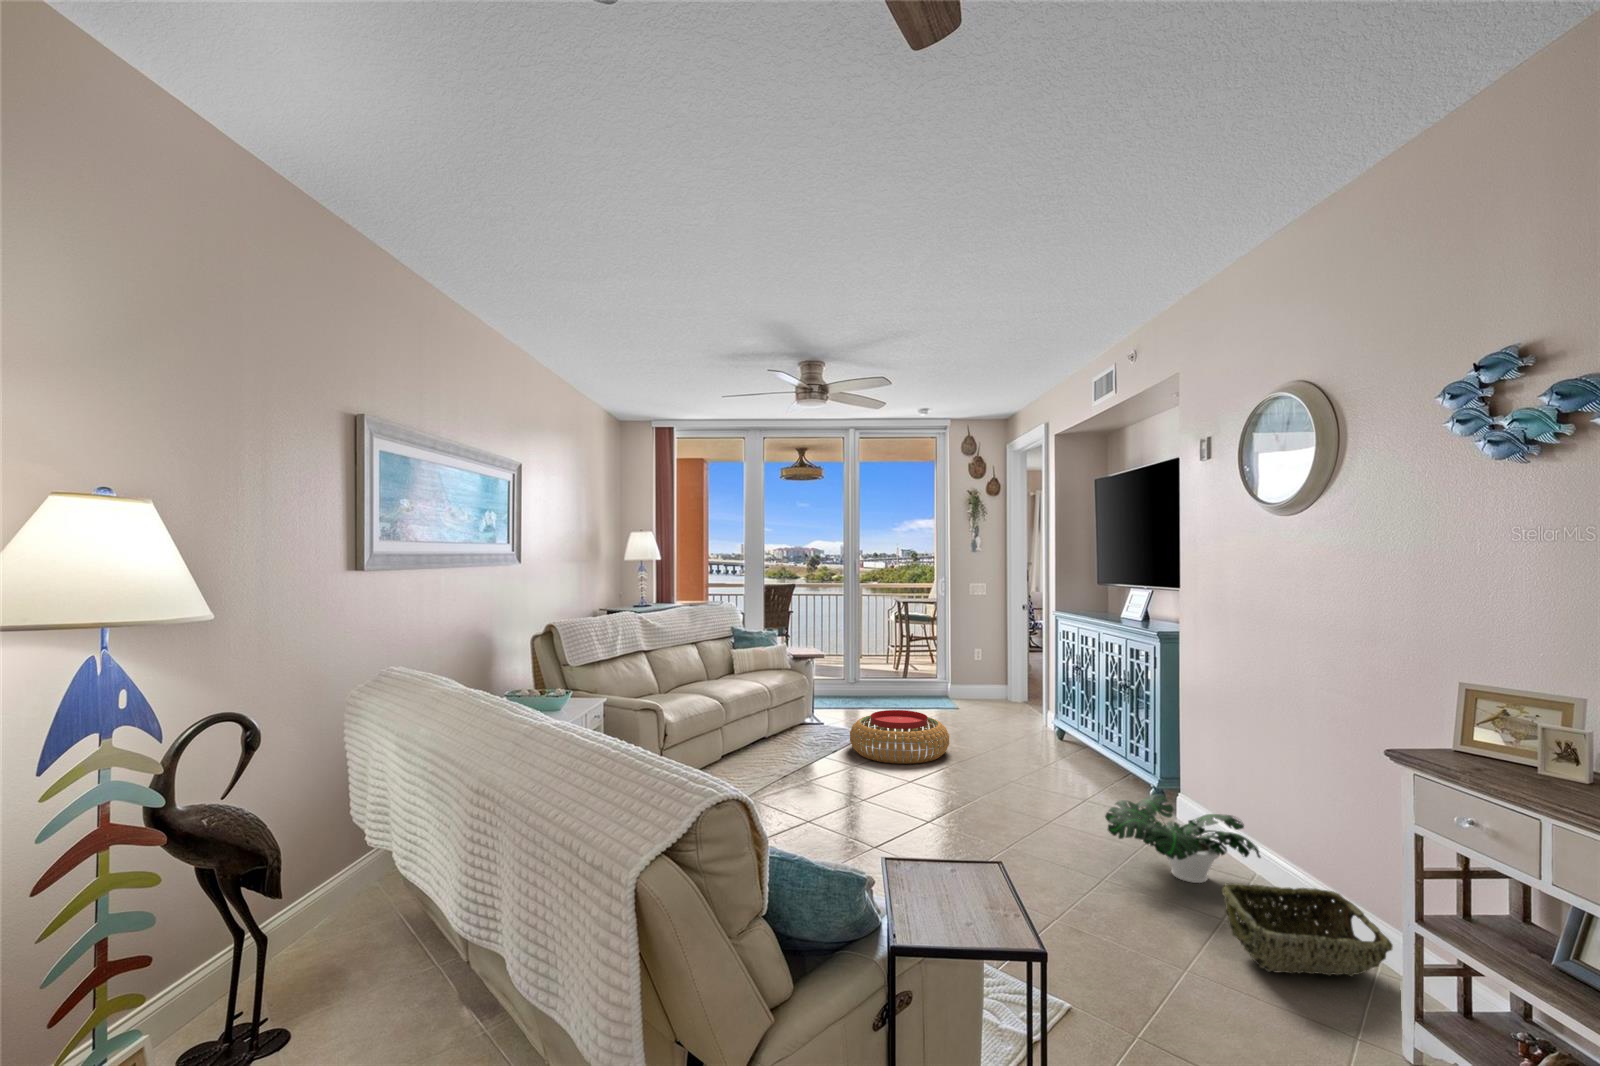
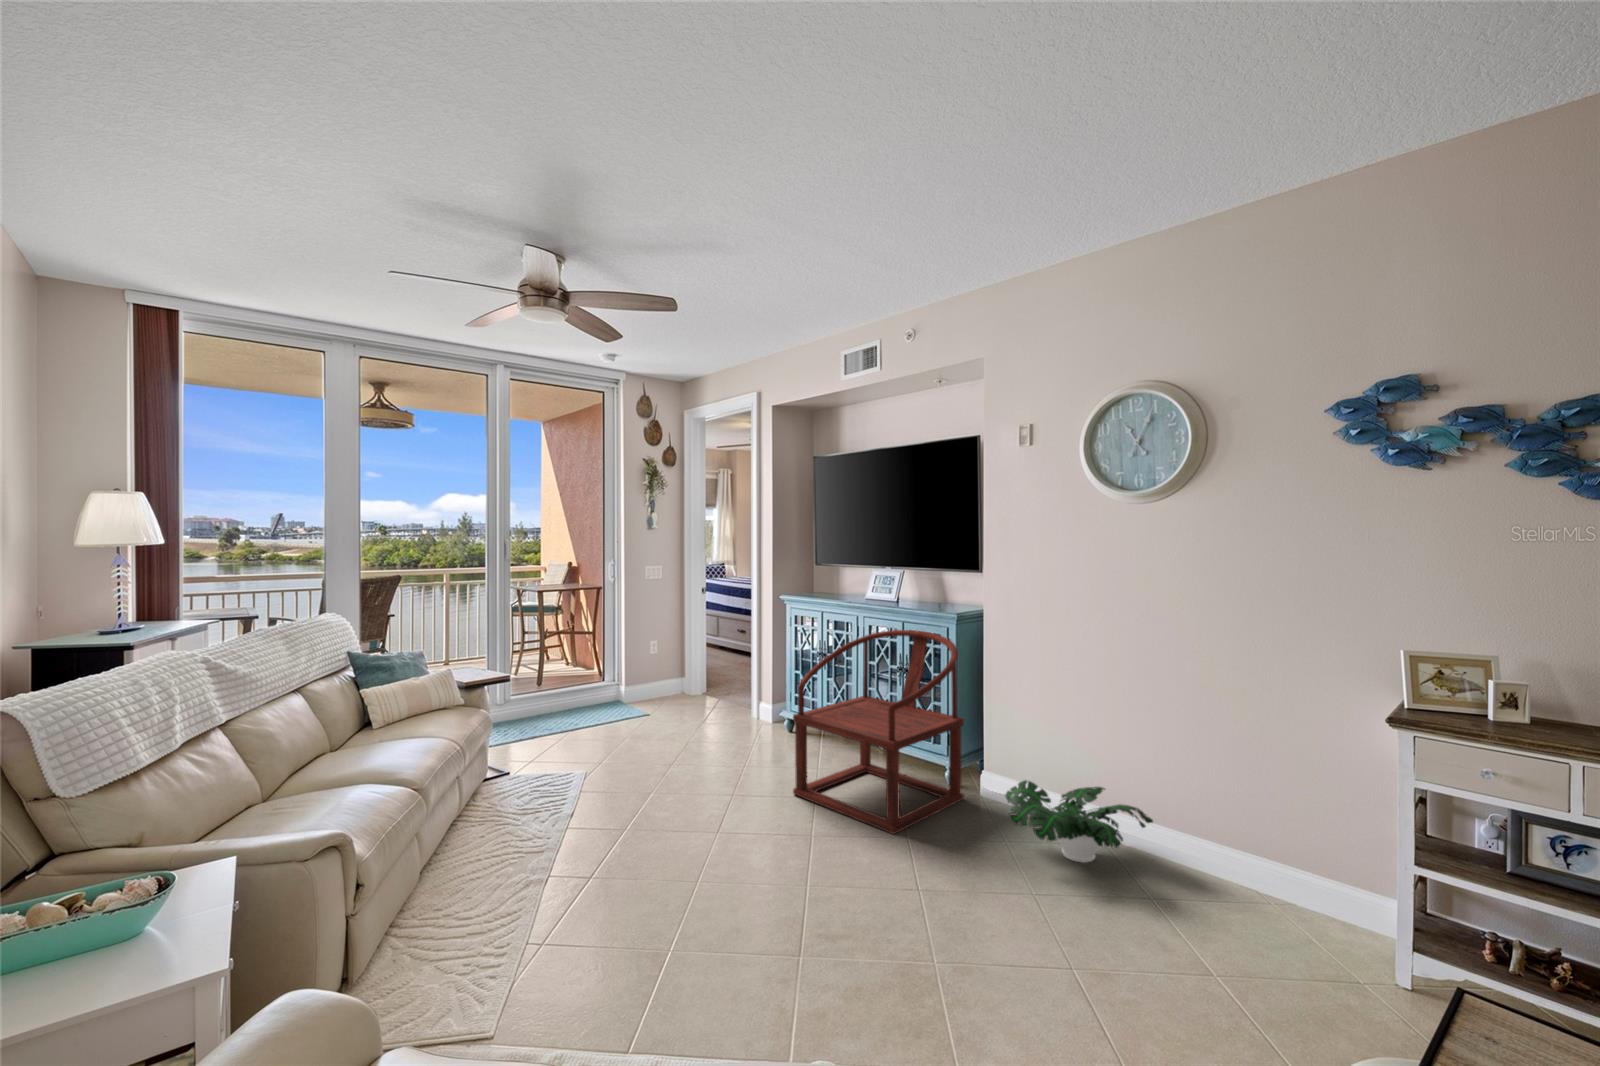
armchair: none [994,645,1146,818] -> present [793,630,964,834]
pouf: present [850,710,949,764] -> none [589,733,717,811]
woven basket: present [1222,883,1393,977] -> none [1196,840,1316,937]

